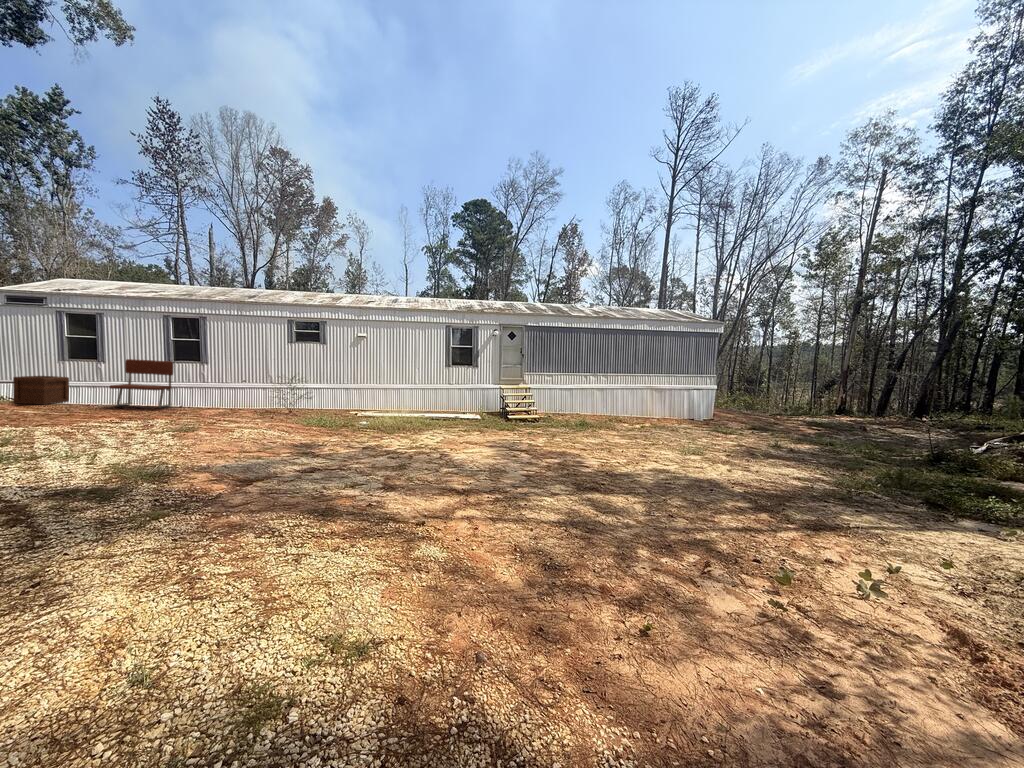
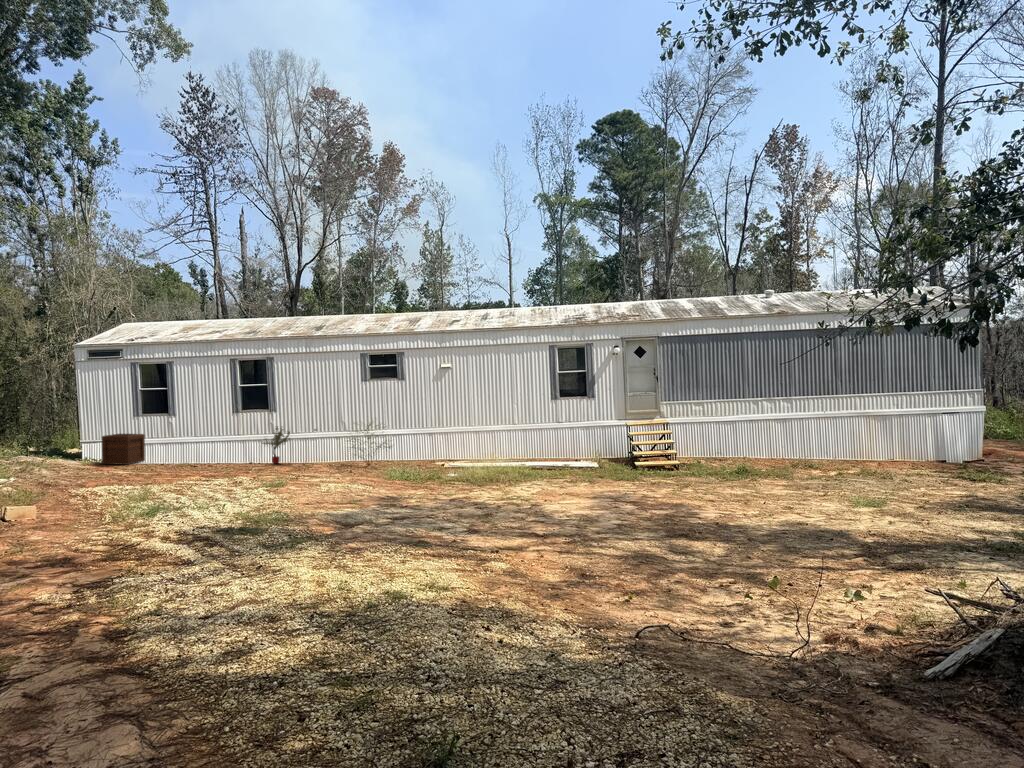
bench: present [110,359,174,408] -> none [186,411,243,465]
potted tree: none [190,376,220,408] -> present [262,426,290,464]

